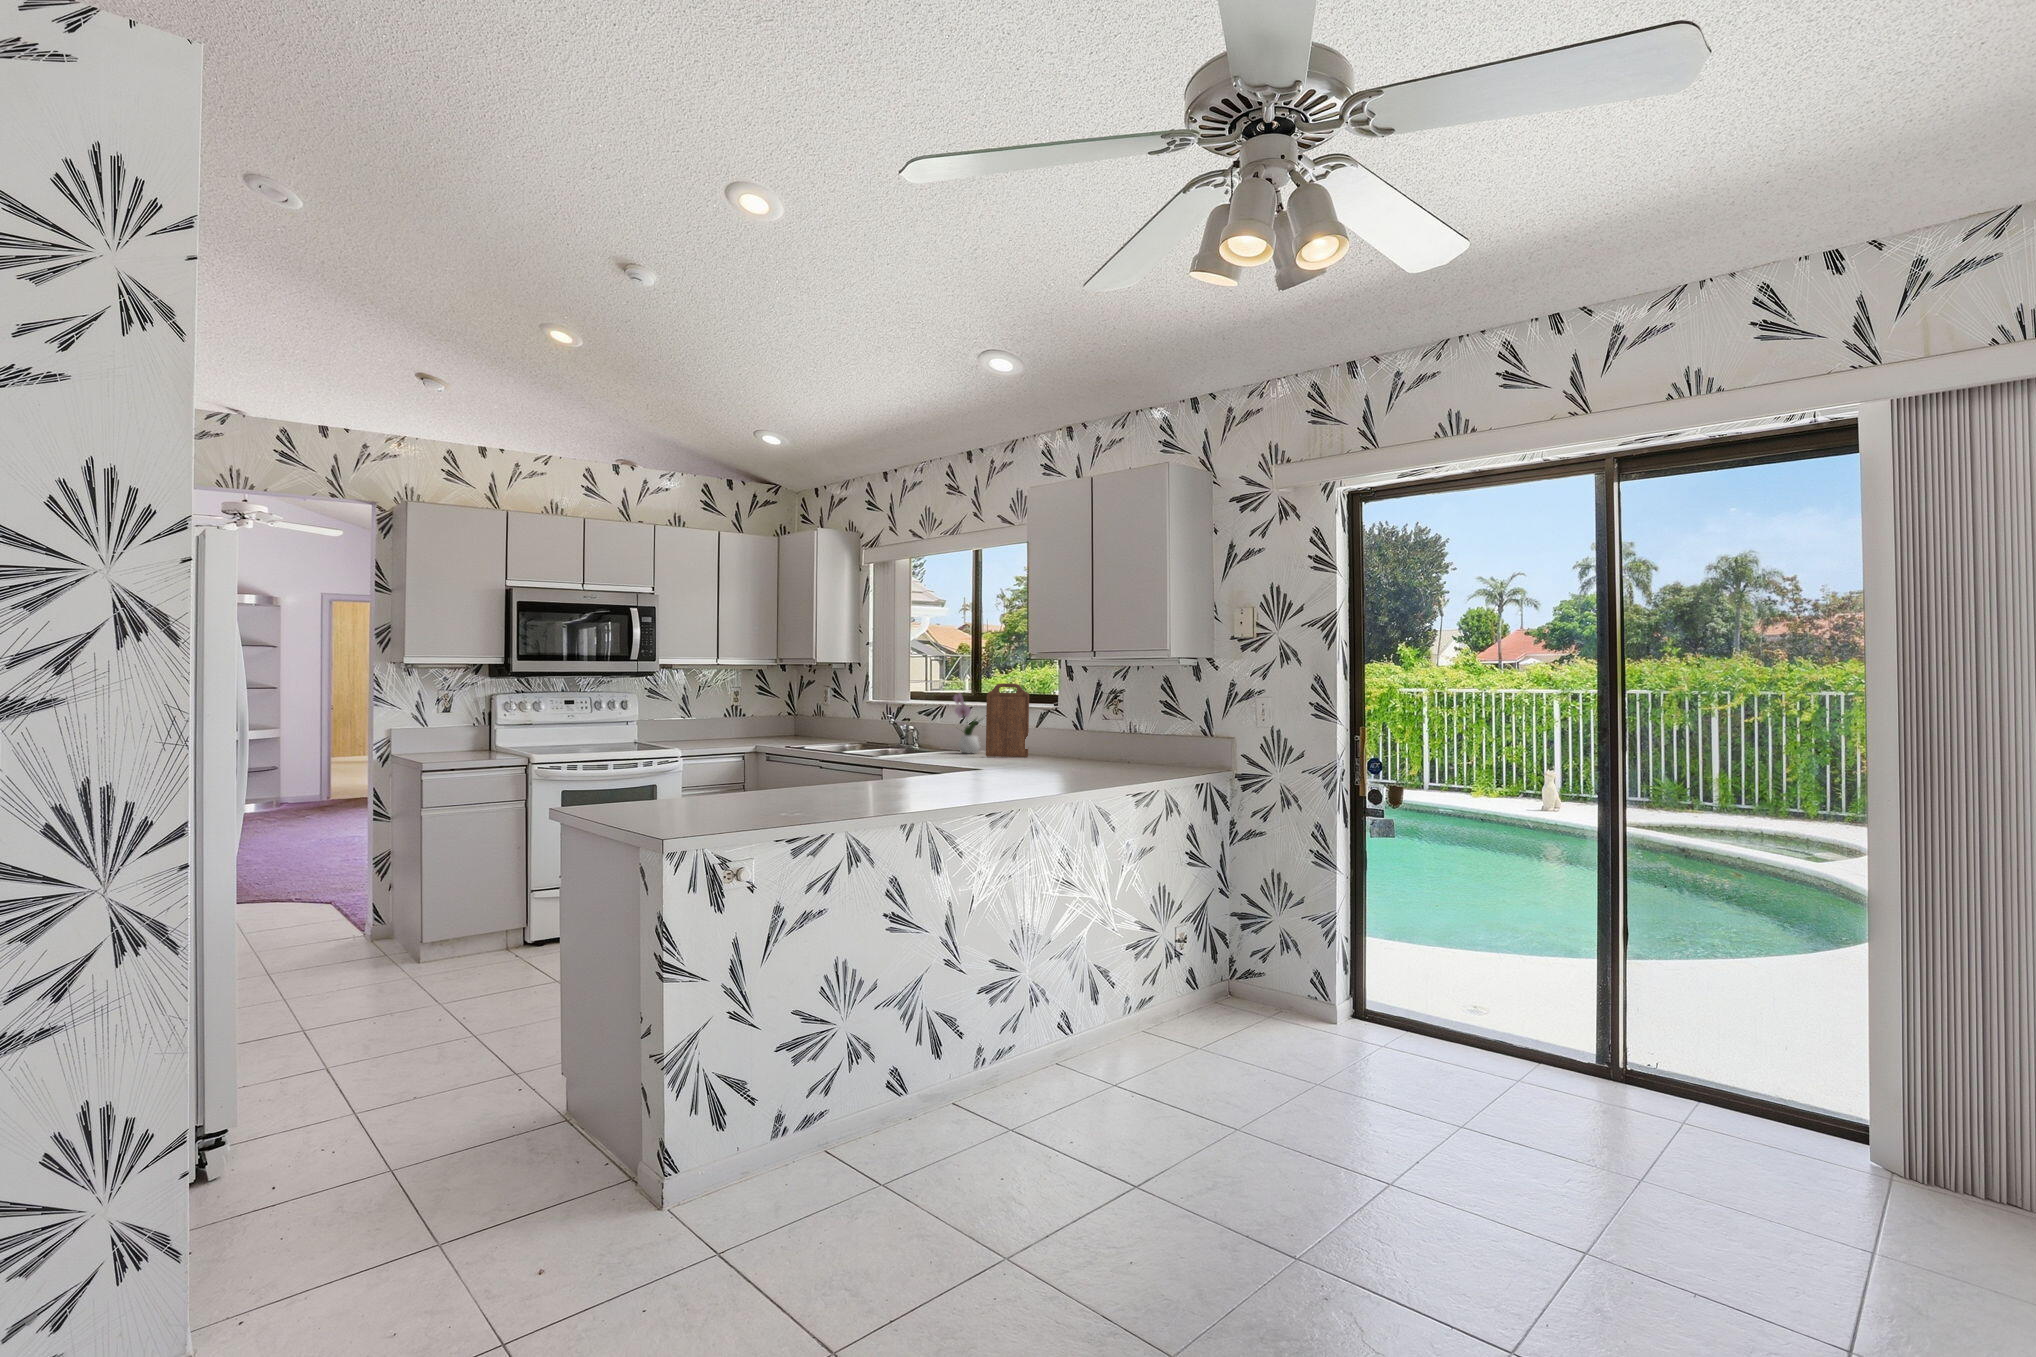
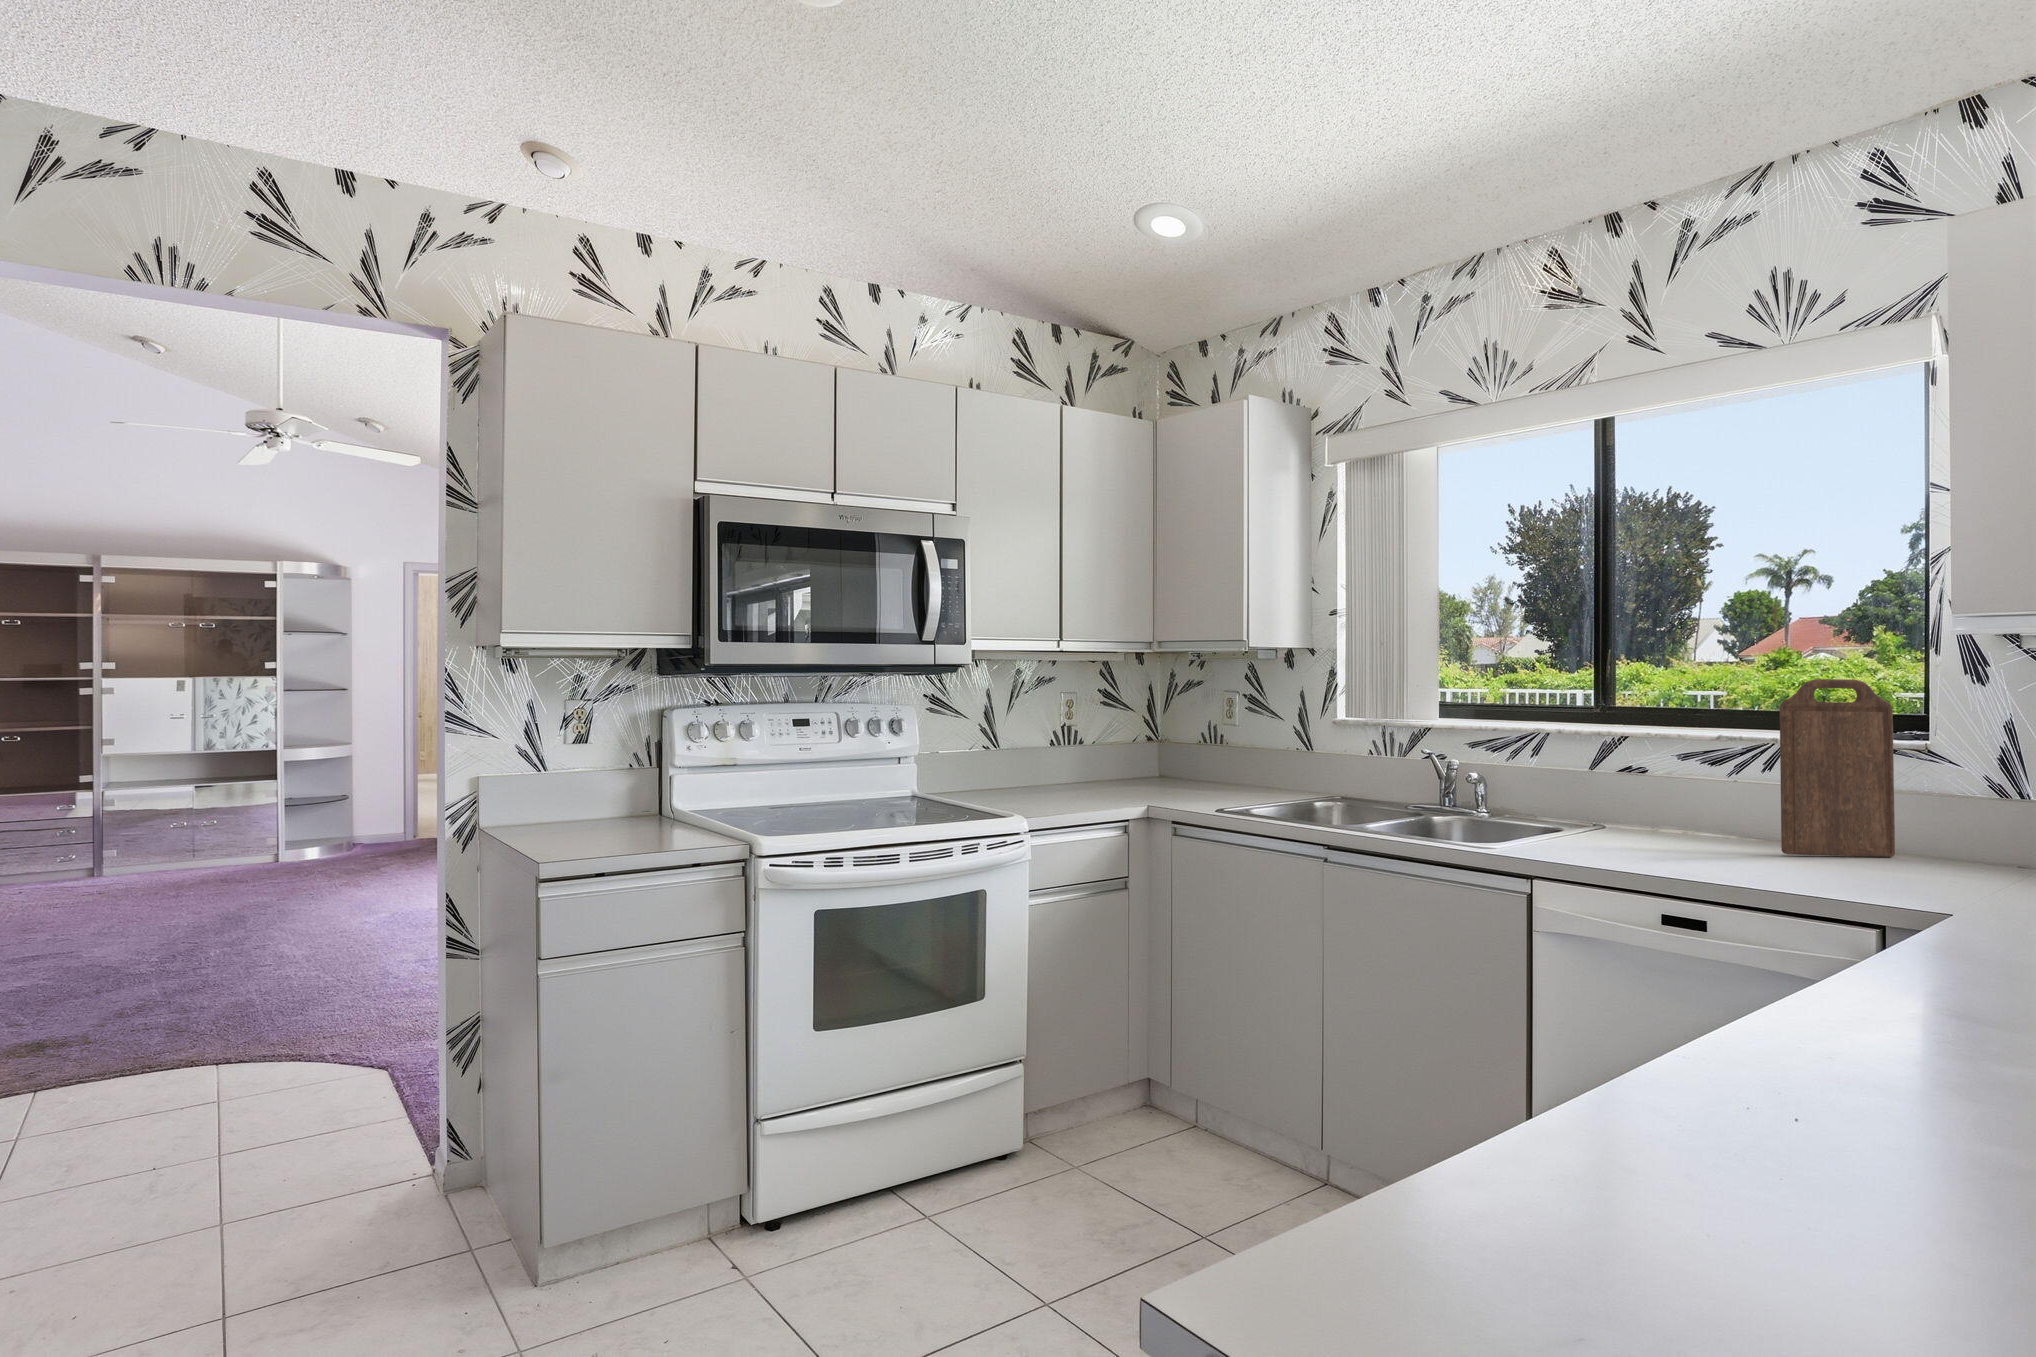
flower arrangement: present [954,688,981,753] -> none [1633,681,1713,839]

